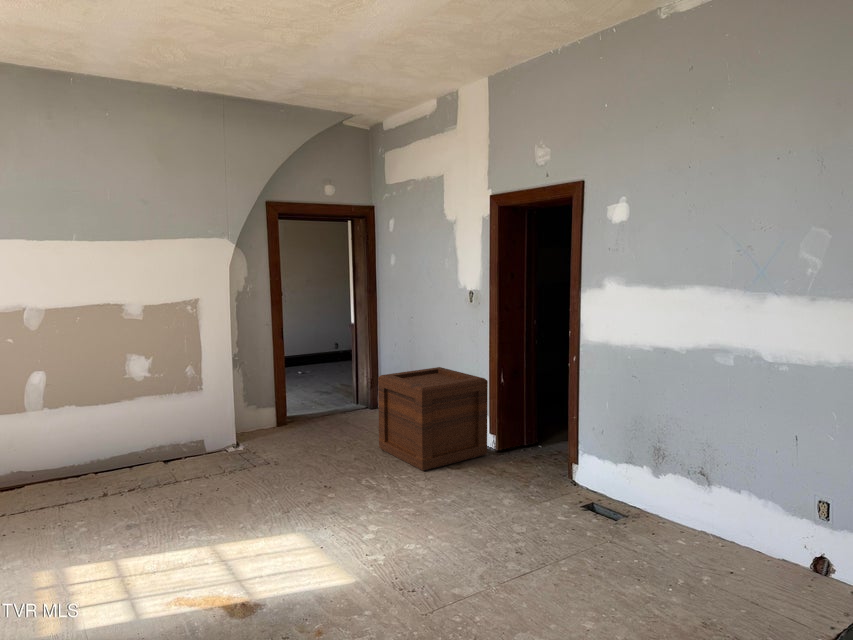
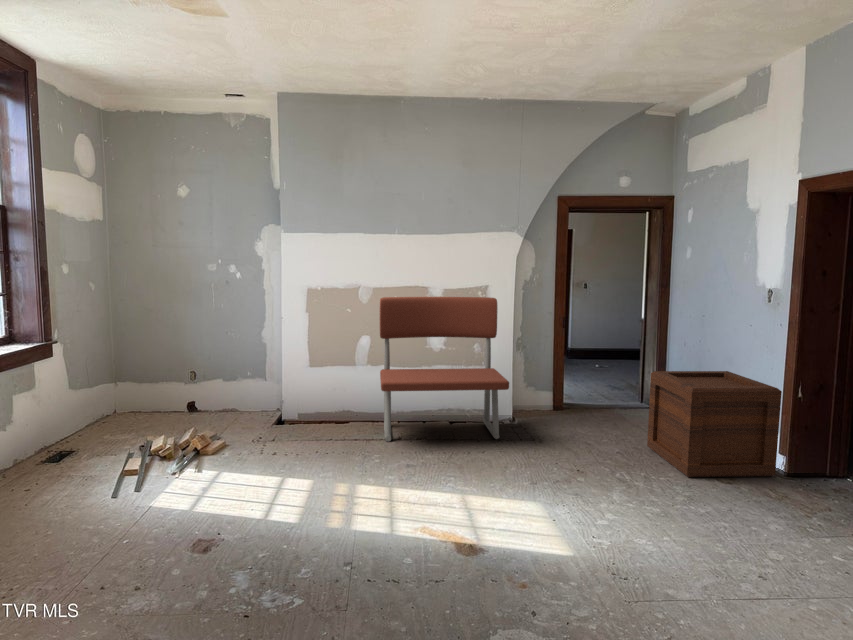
bench: none [58,313,239,503] -> present [380,297,509,442]

